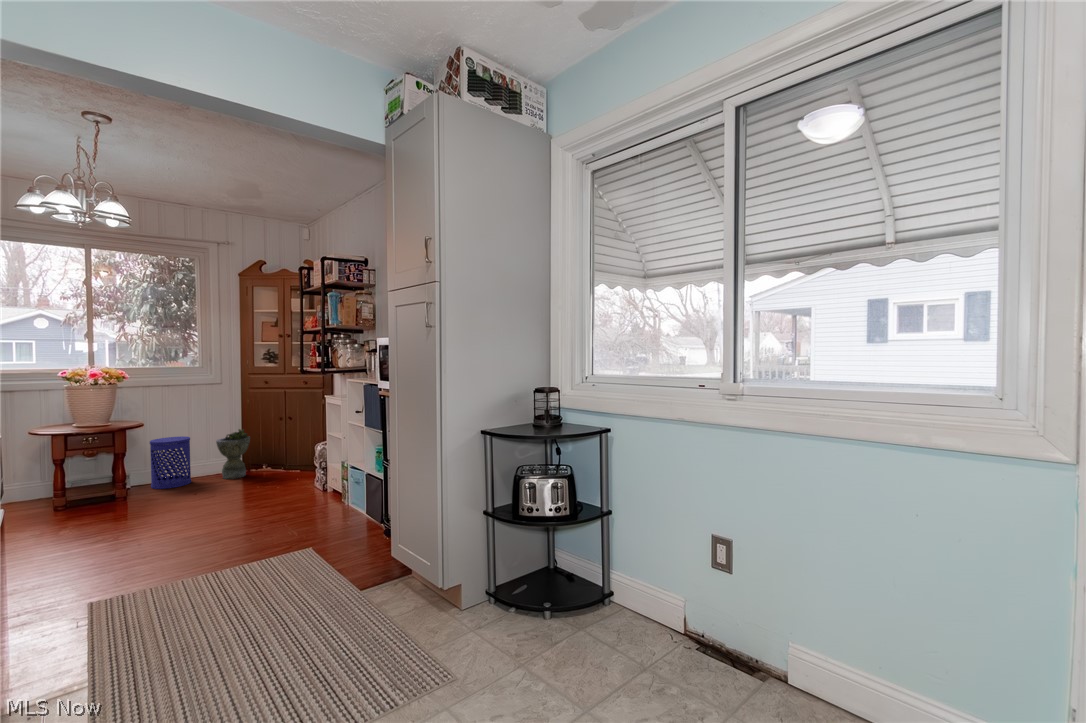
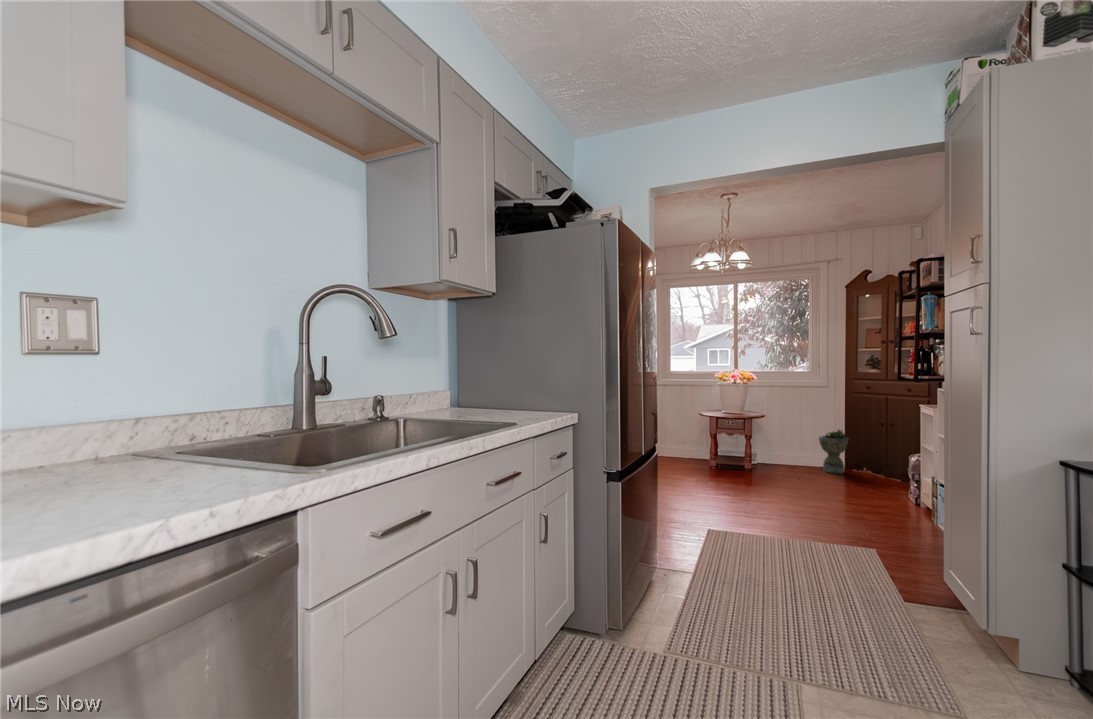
waste bin: present [150,436,191,489] -> none [769,428,799,470]

